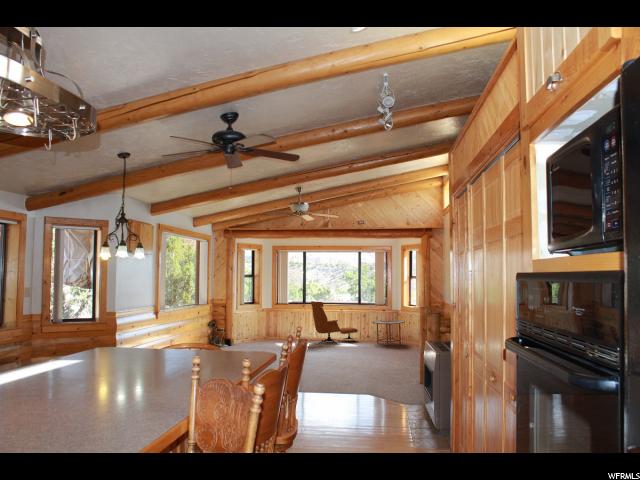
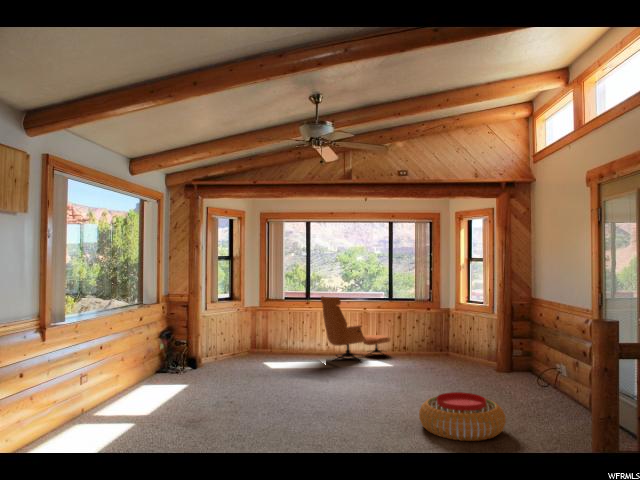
side table: present [372,320,404,345] -> none [413,323,463,364]
pouf: none [356,353,403,377] -> present [419,392,506,441]

